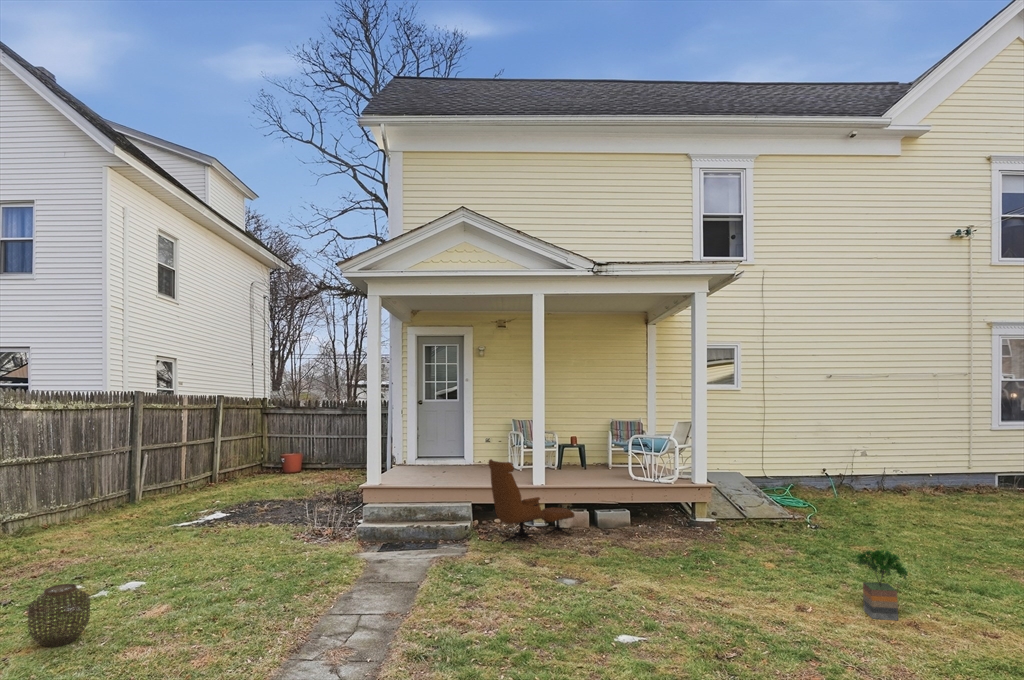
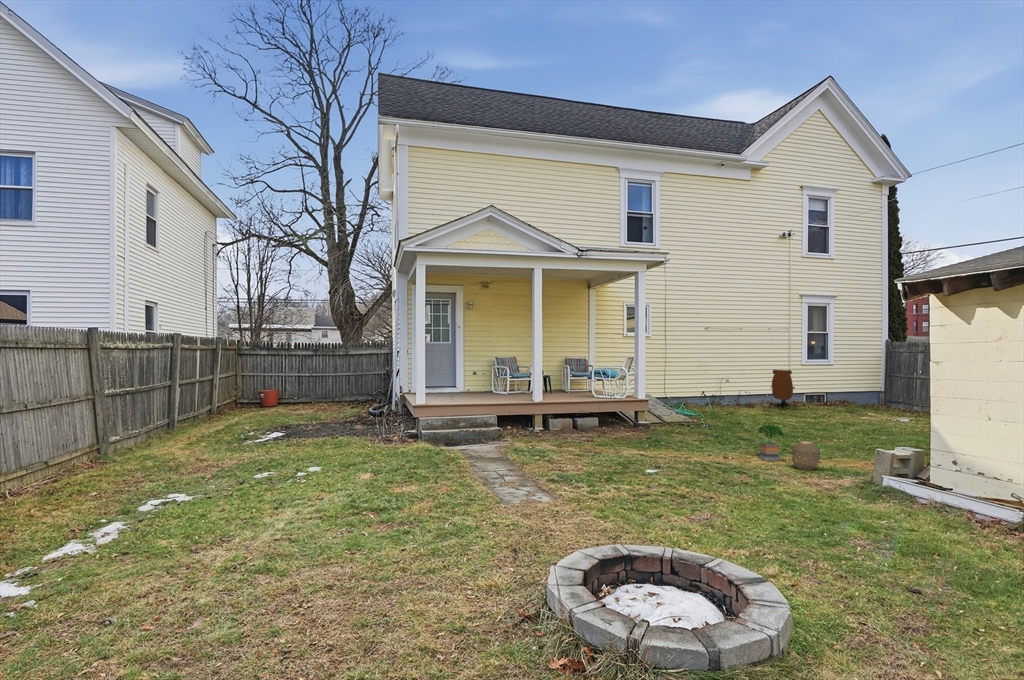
lounge chair: present [489,459,574,544] -> present [770,370,795,409]
woven basket: present [28,584,90,647] -> present [792,441,820,470]

